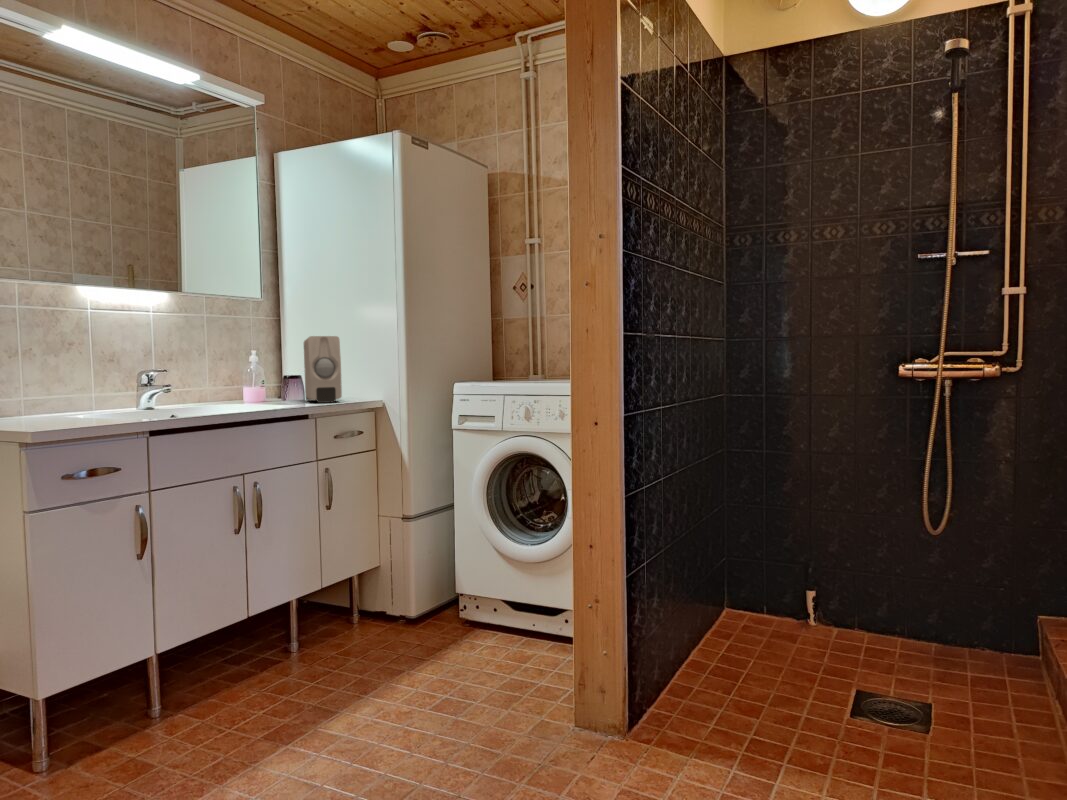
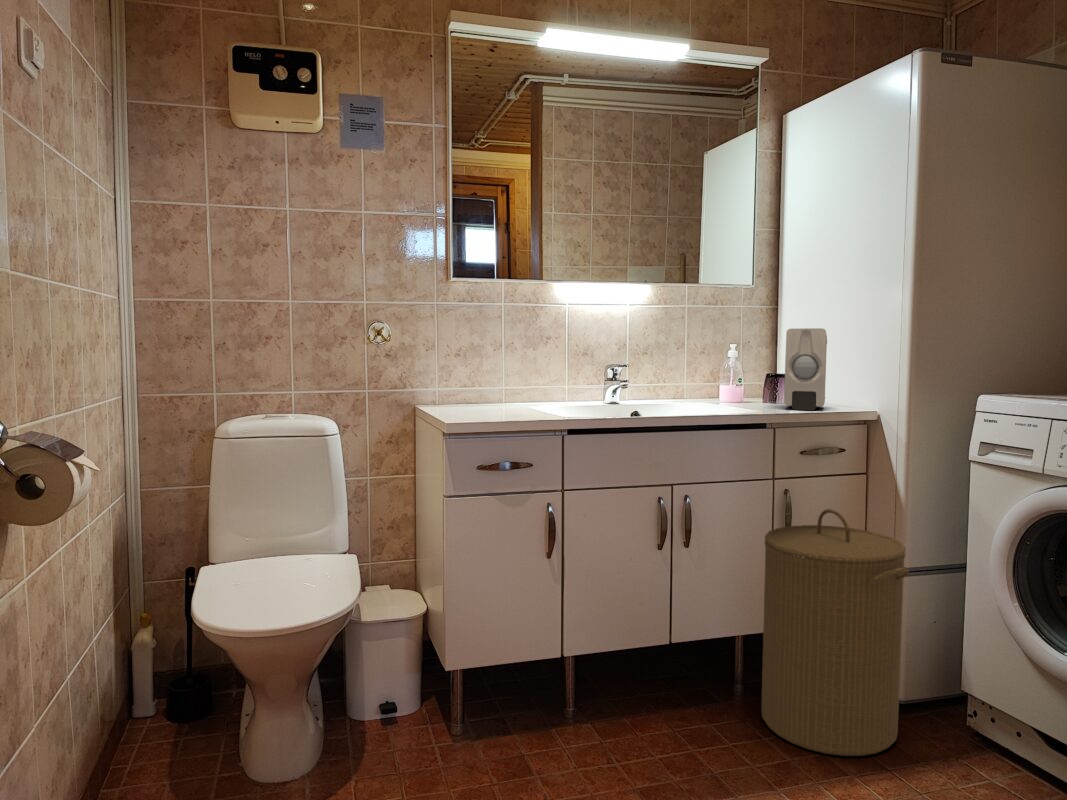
laundry hamper: none [314,477,428,665] -> present [761,509,909,756]

